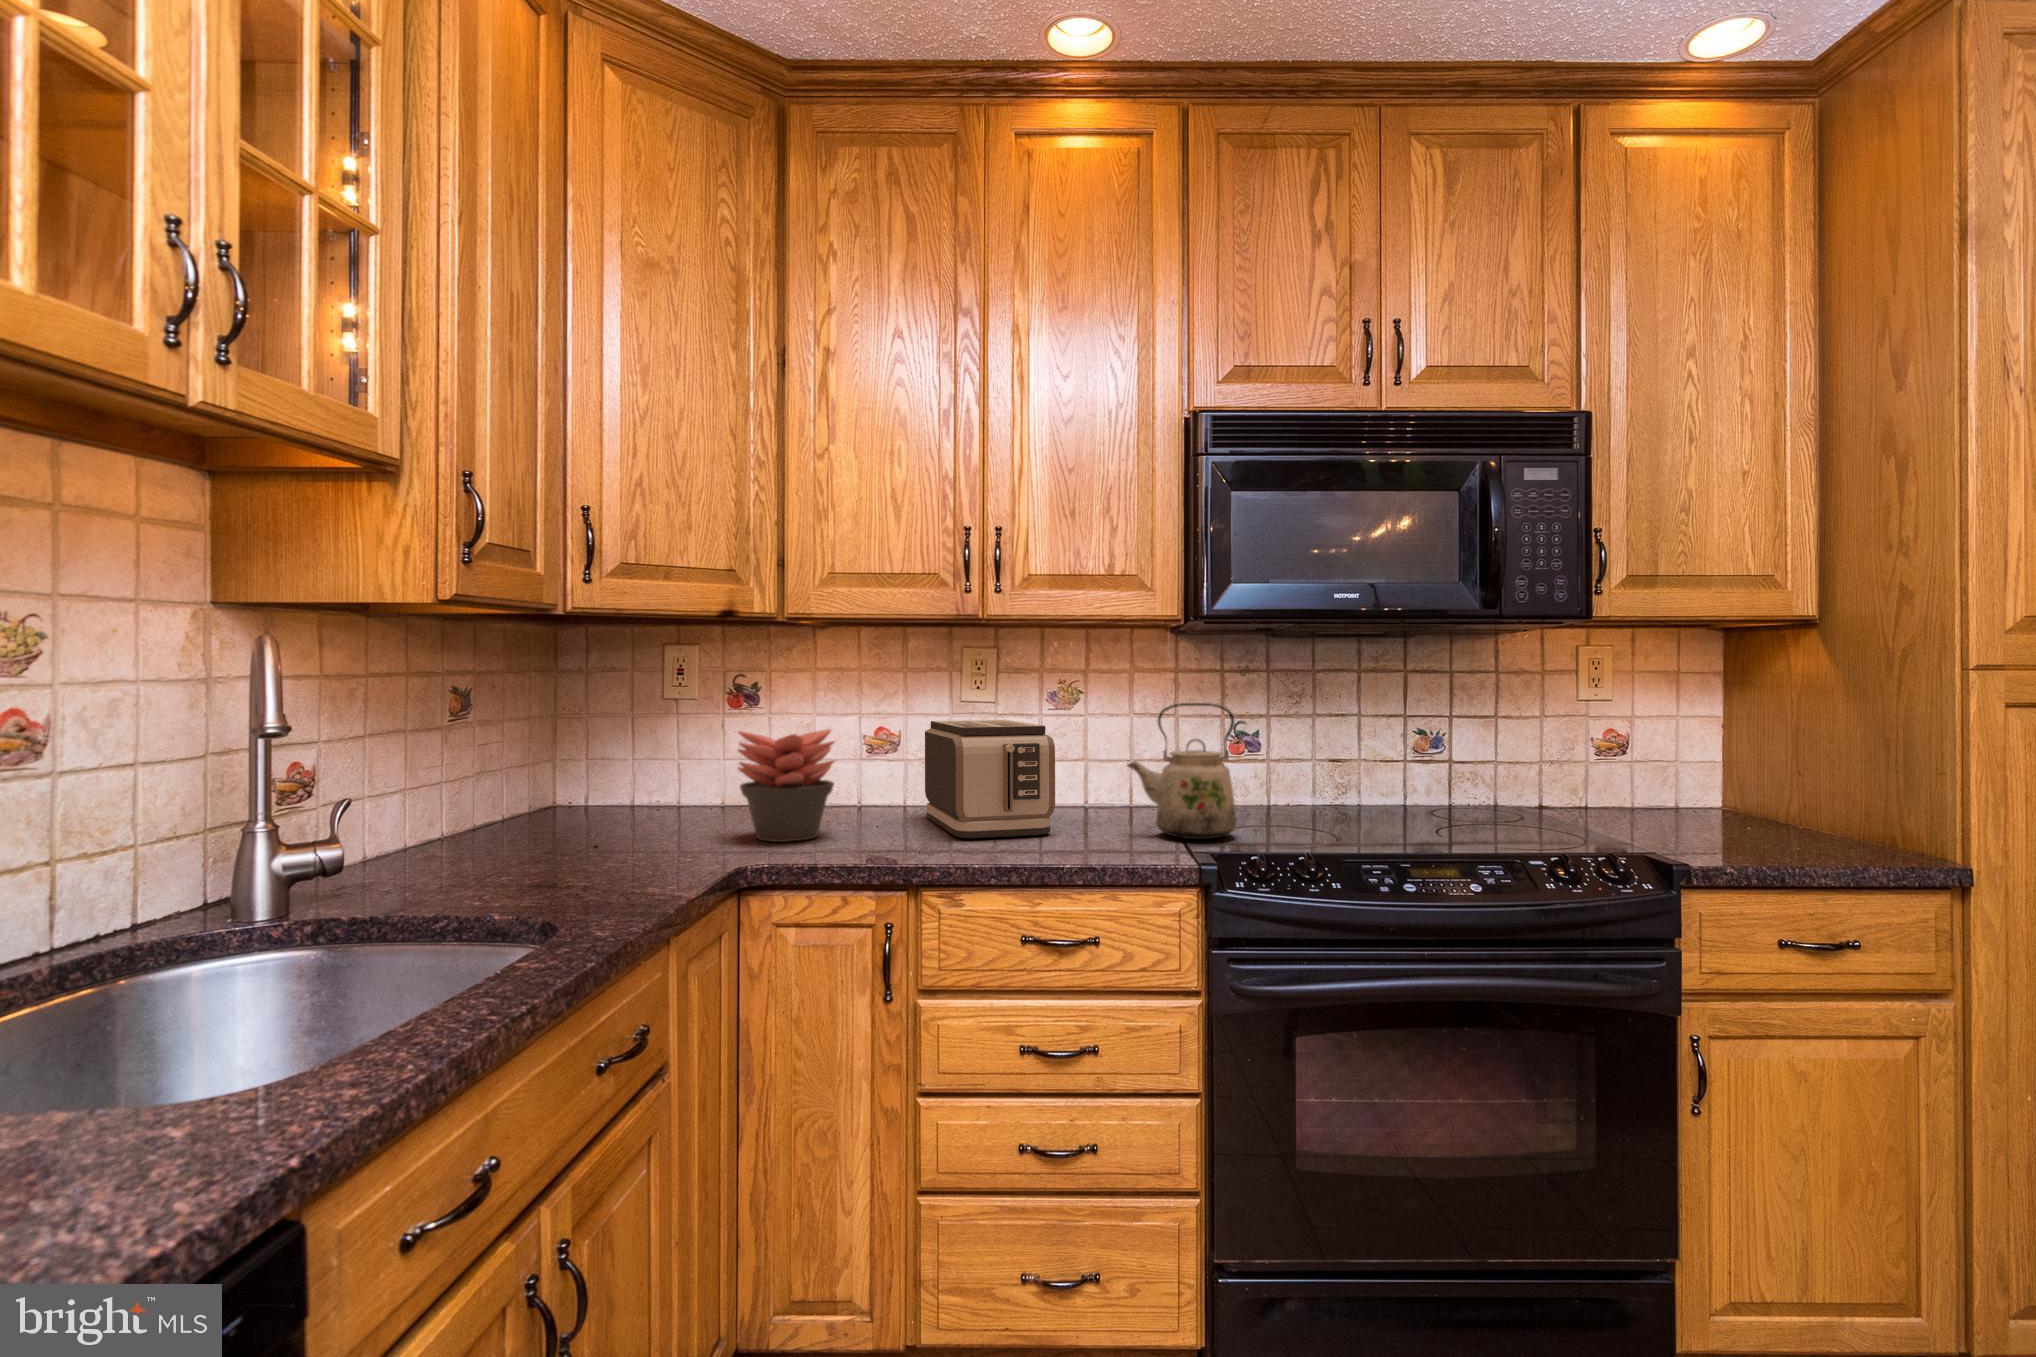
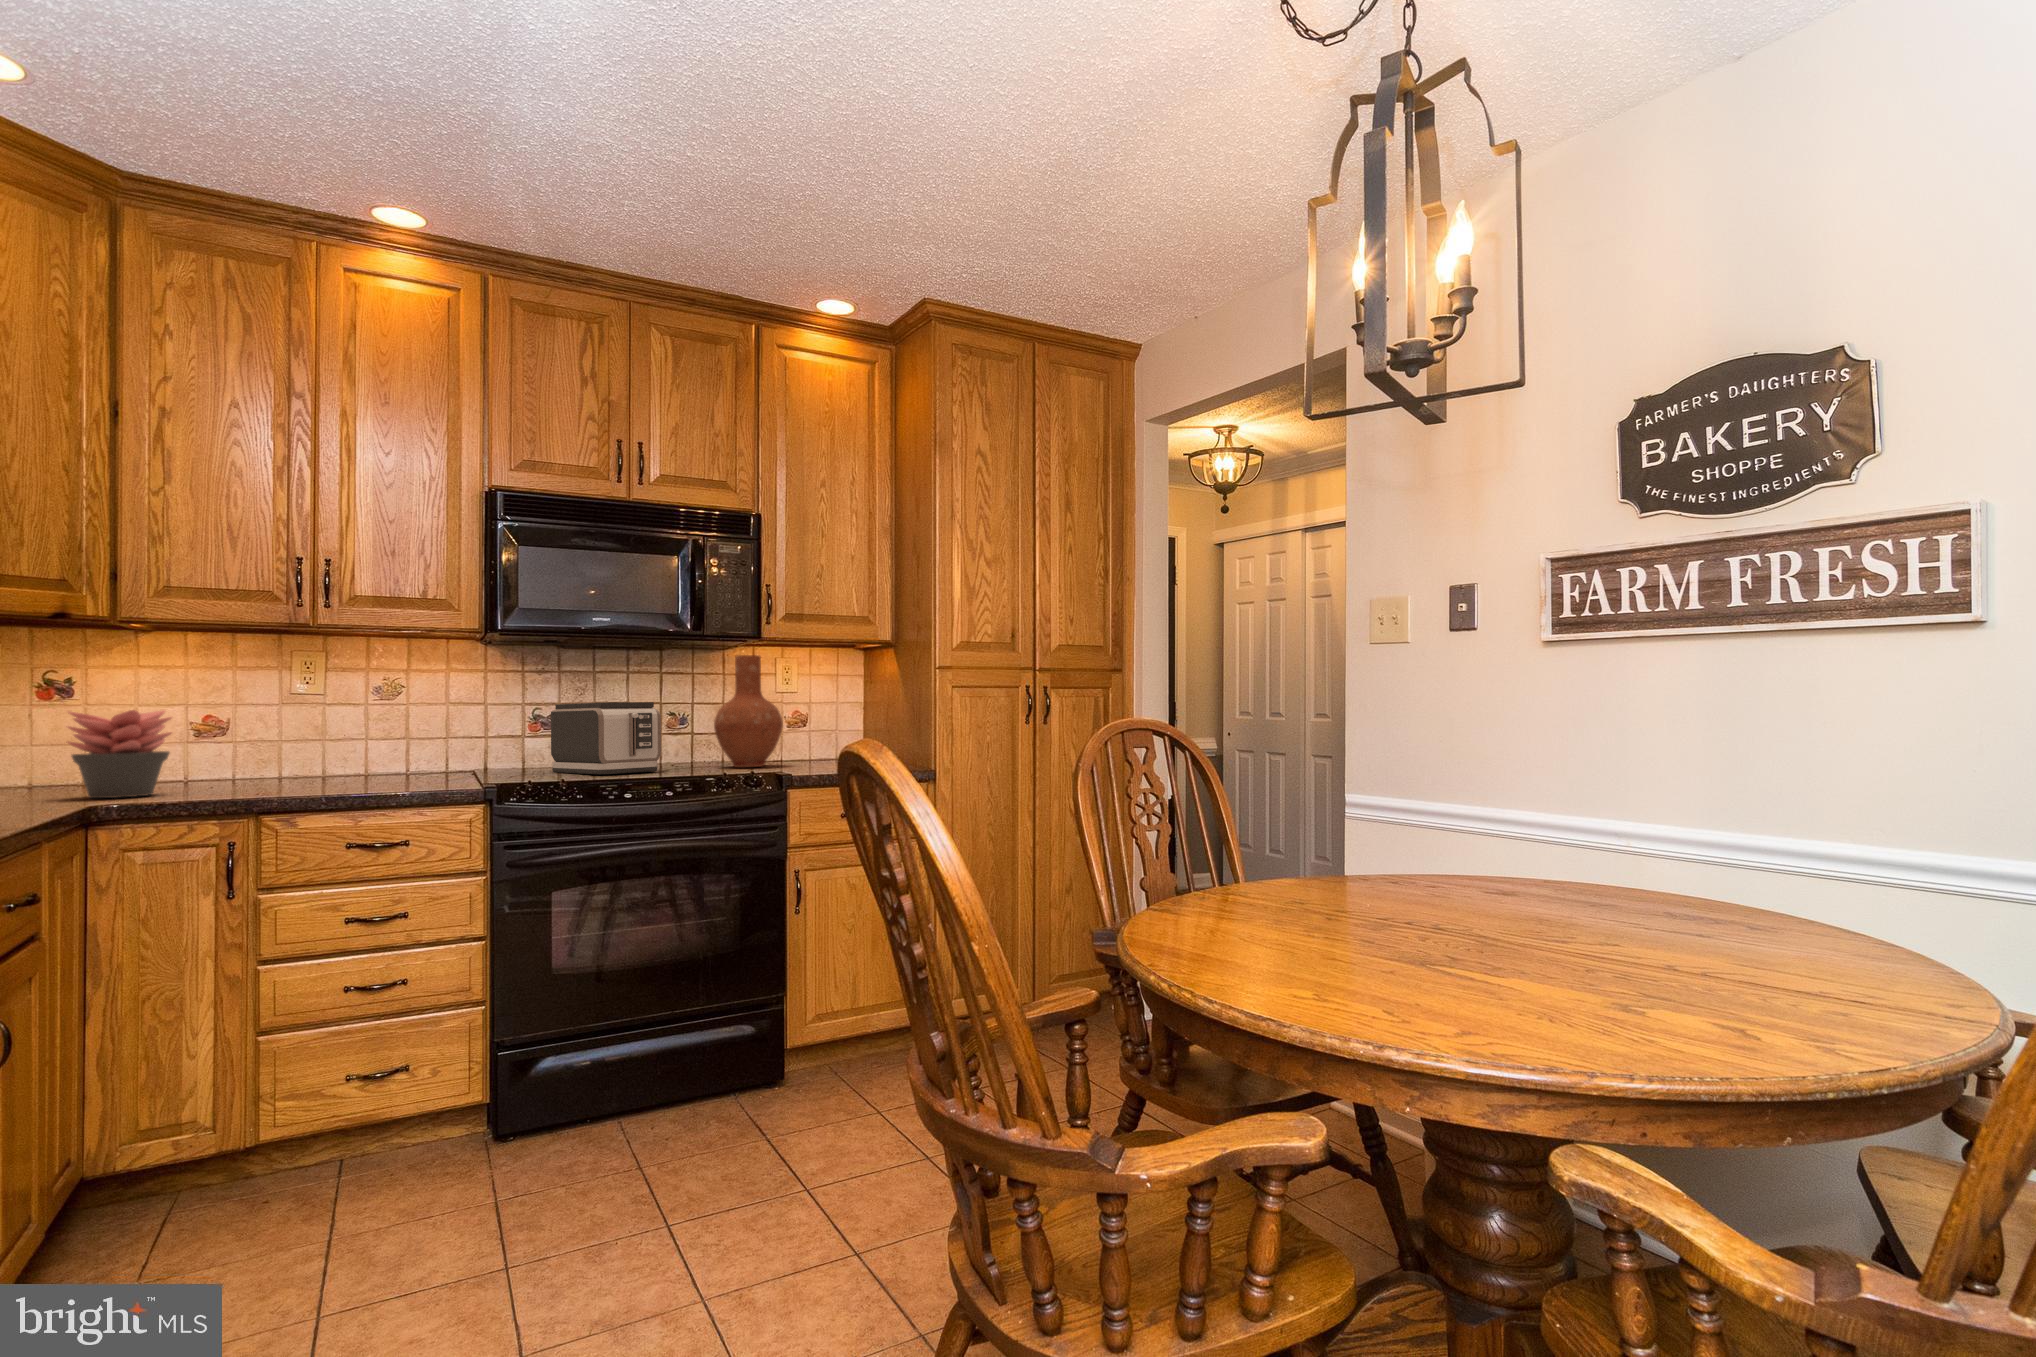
vase: none [1503,650,1625,833] -> present [714,655,783,767]
kettle: present [1128,703,1236,839] -> none [437,687,523,780]
toaster: present [925,720,1055,838] -> present [551,702,661,774]

